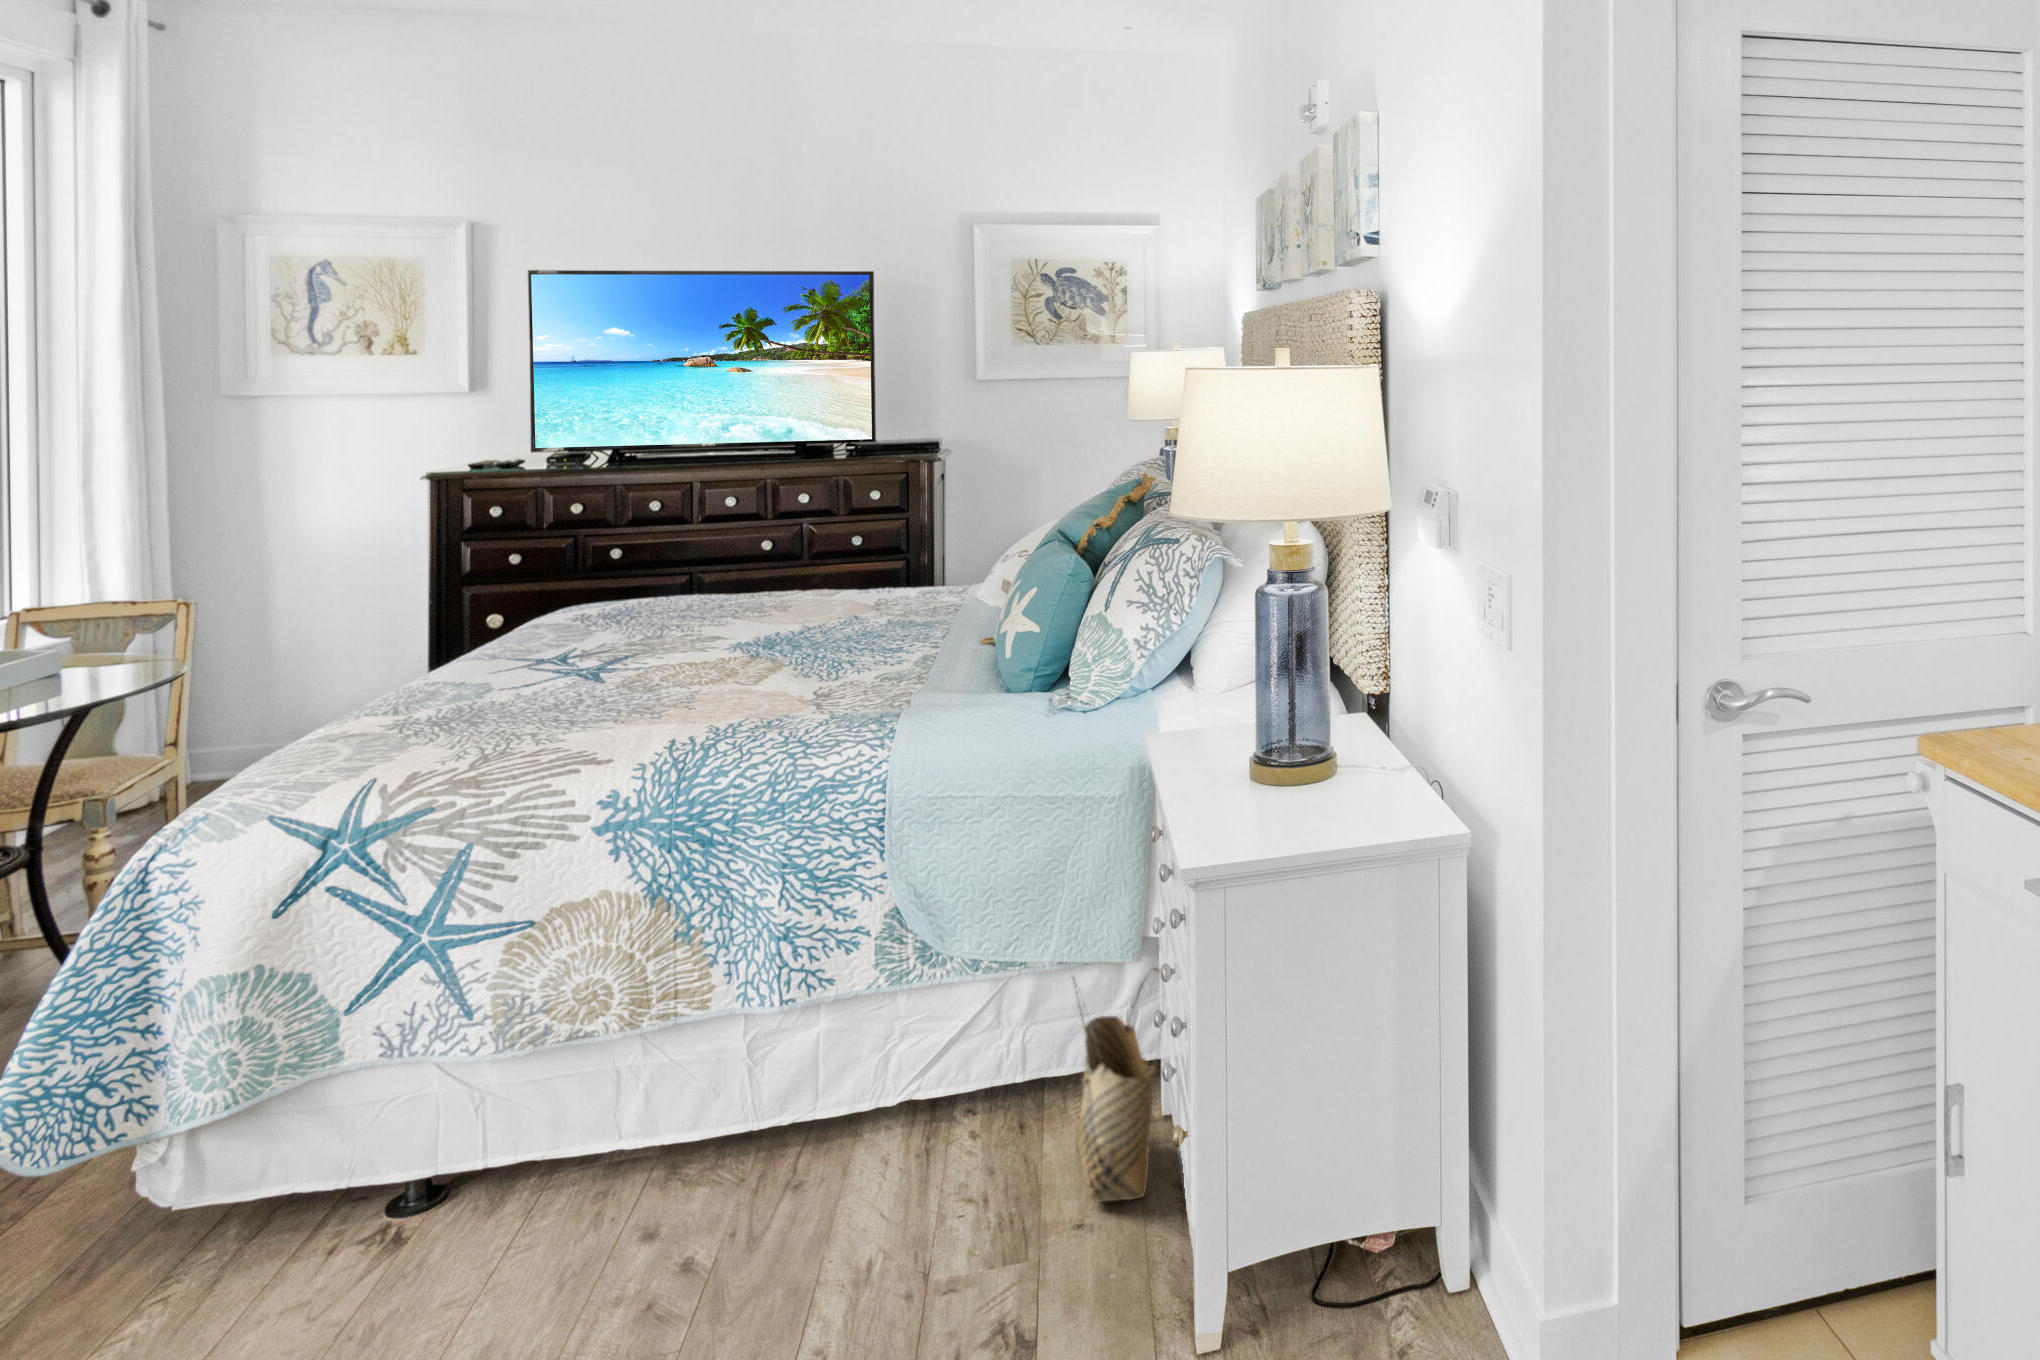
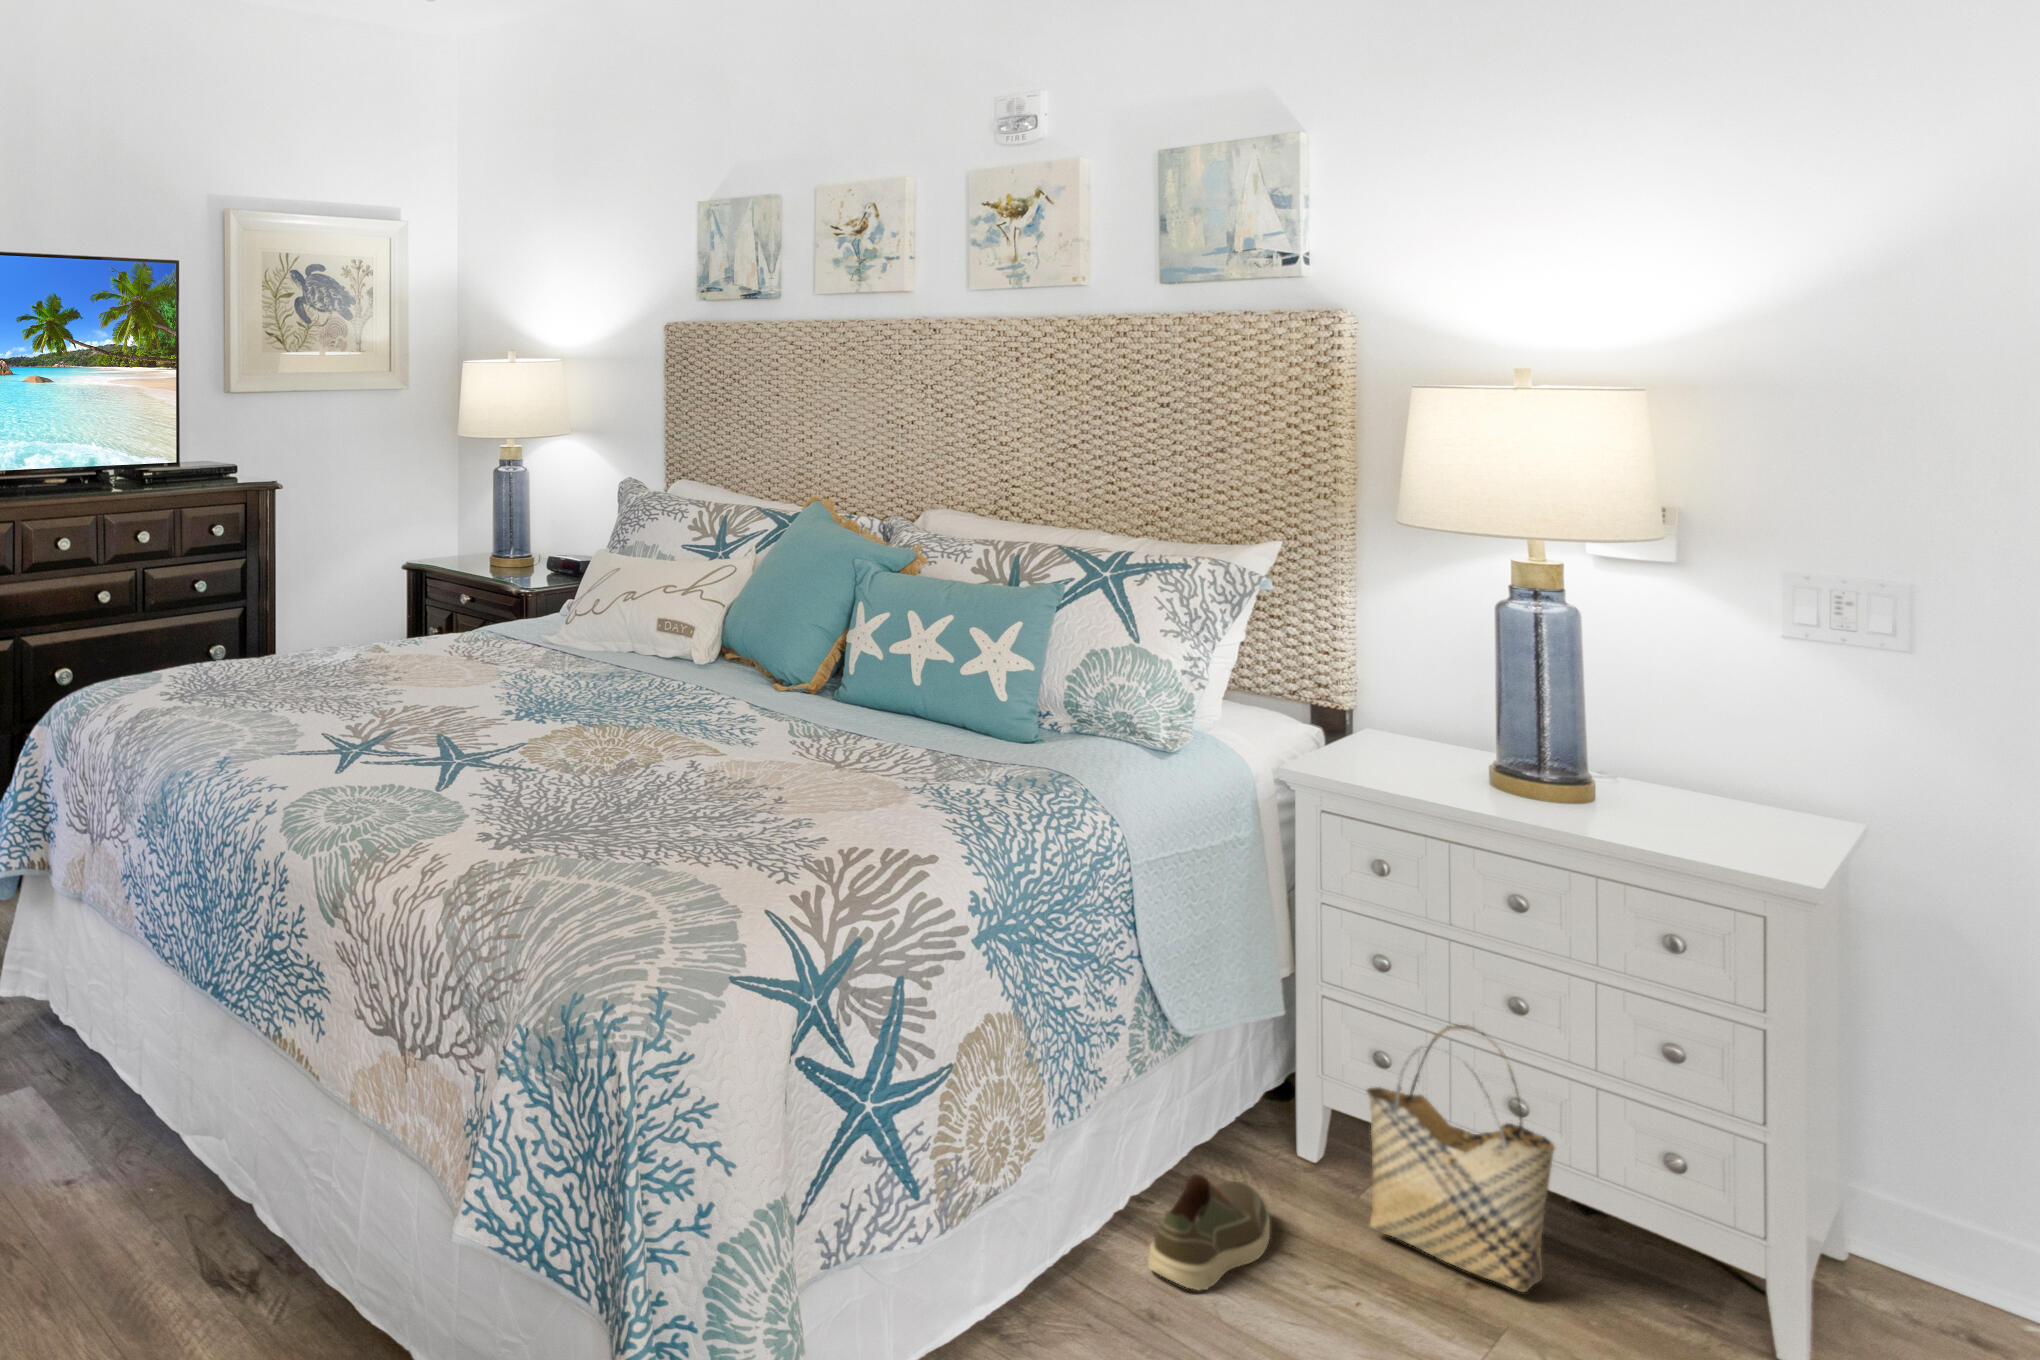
shoe: none [856,1063,1028,1155] -> present [1148,1174,1270,1290]

